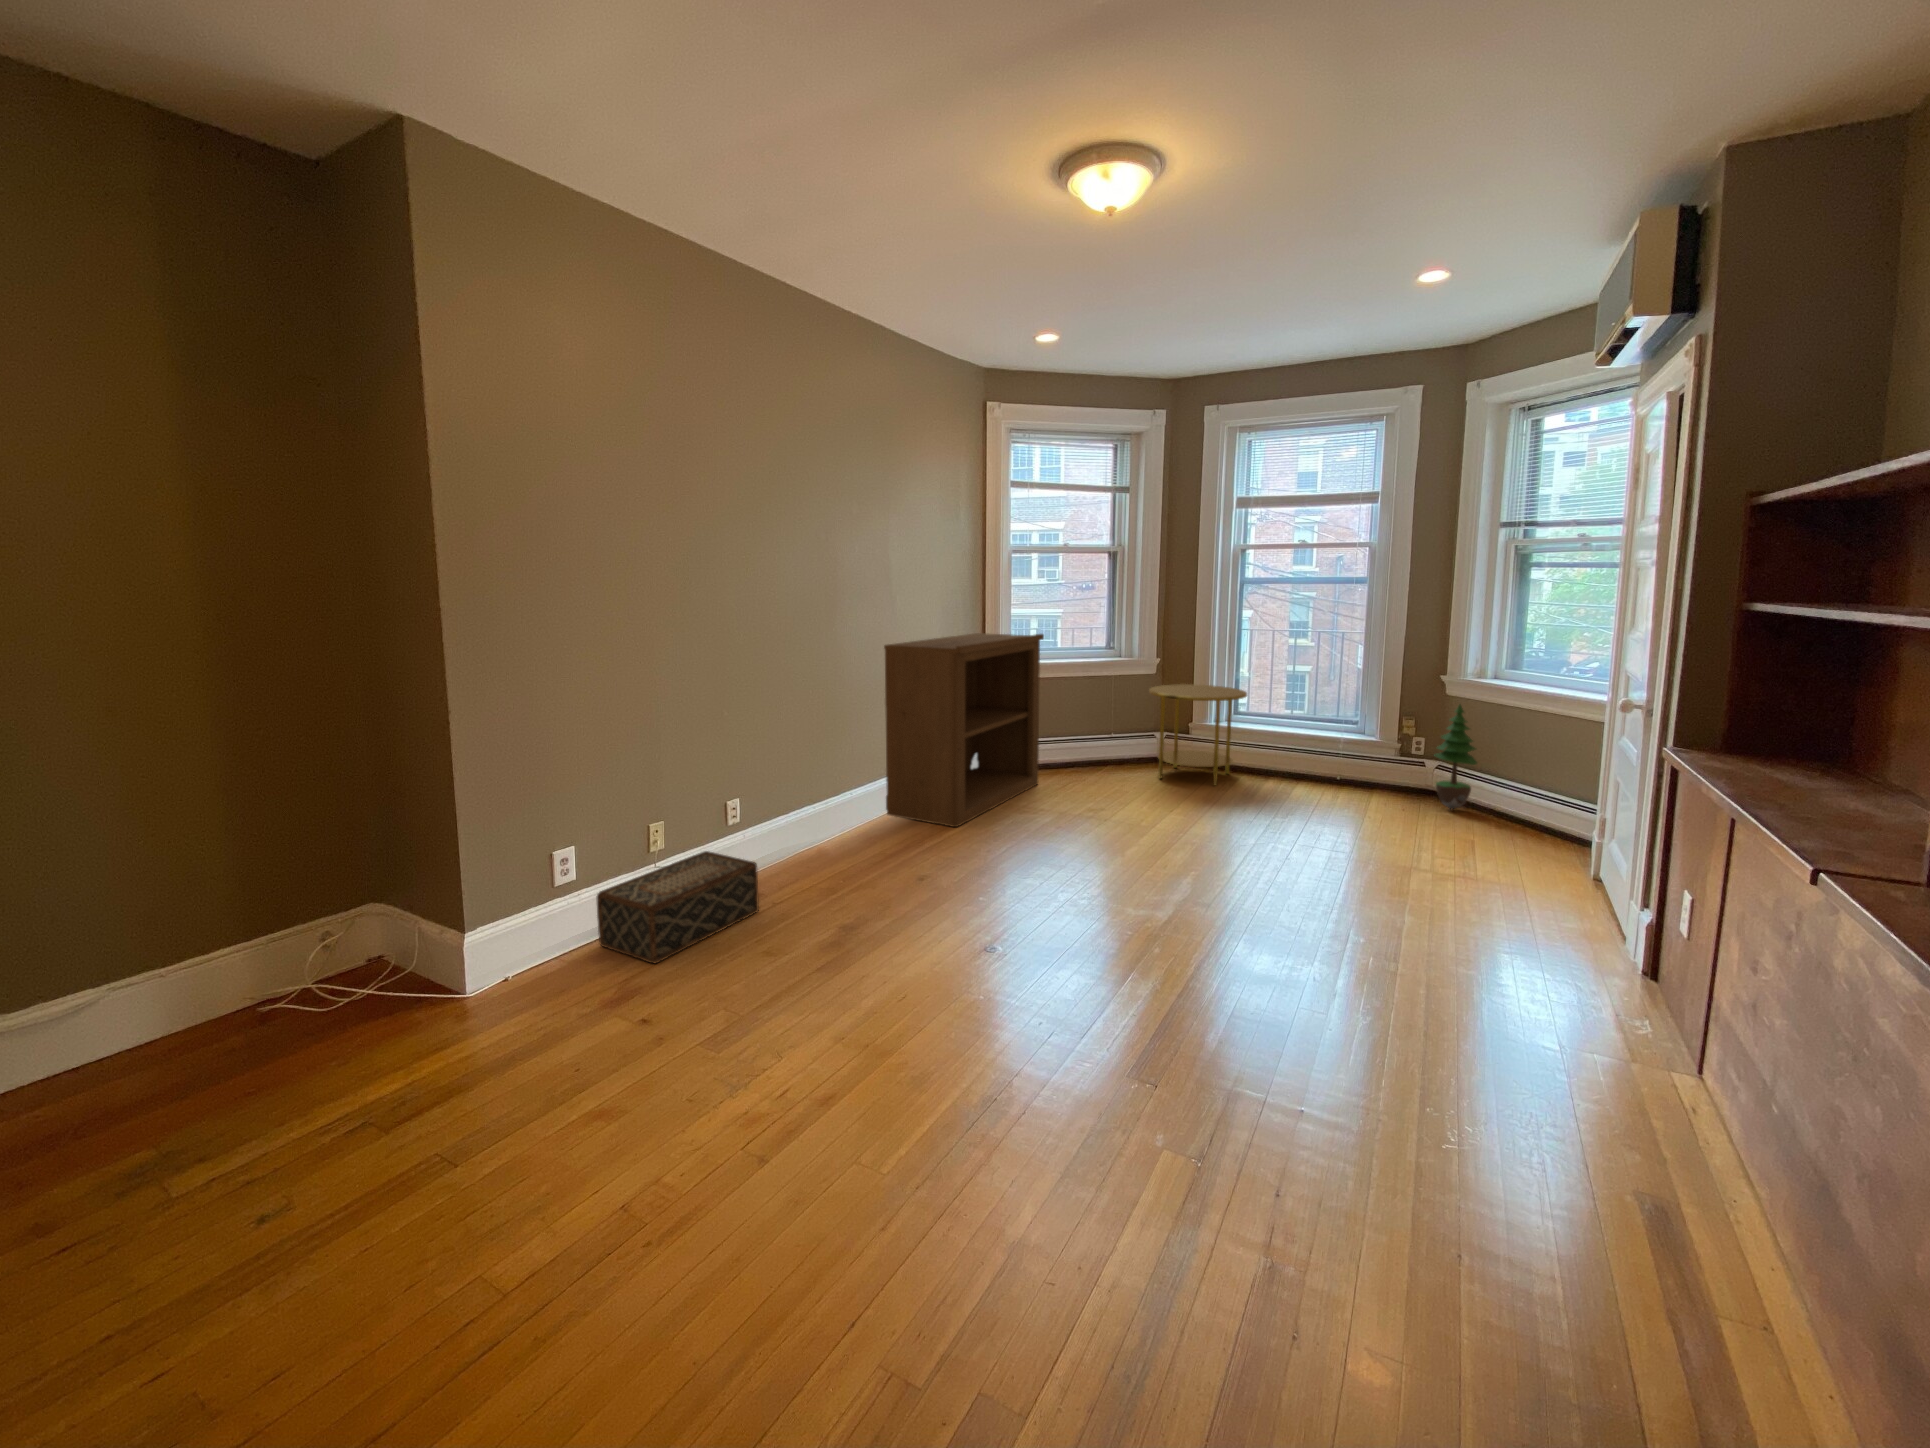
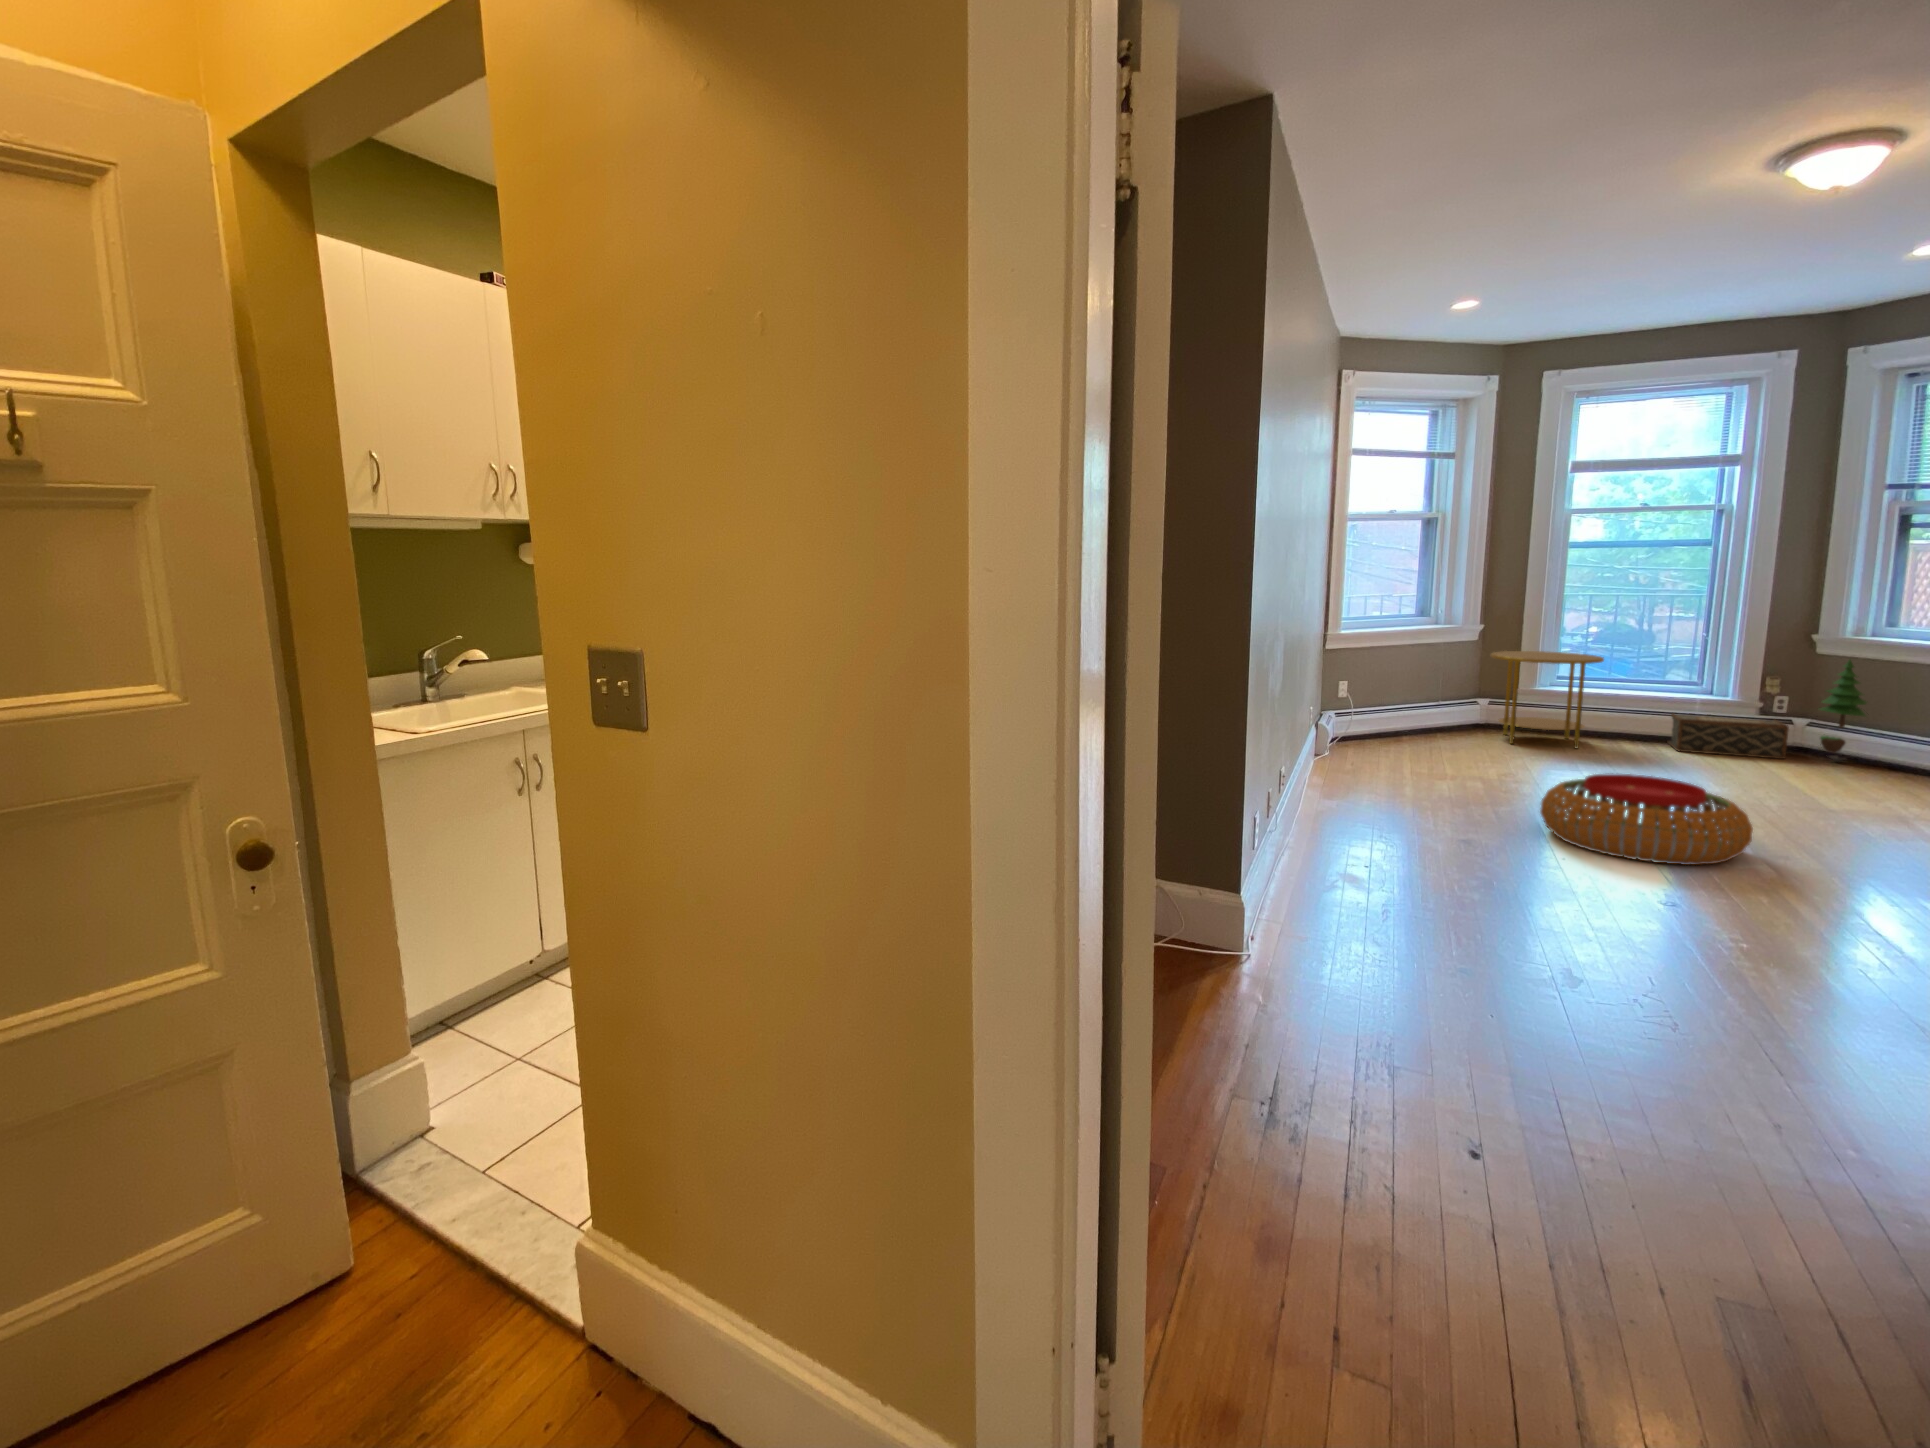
bookshelf: present [884,633,1044,827] -> none [1315,600,1423,786]
pouf: none [967,830,1149,942] -> present [1540,773,1753,865]
woven basket: present [597,851,759,963] -> present [1668,713,1789,759]

